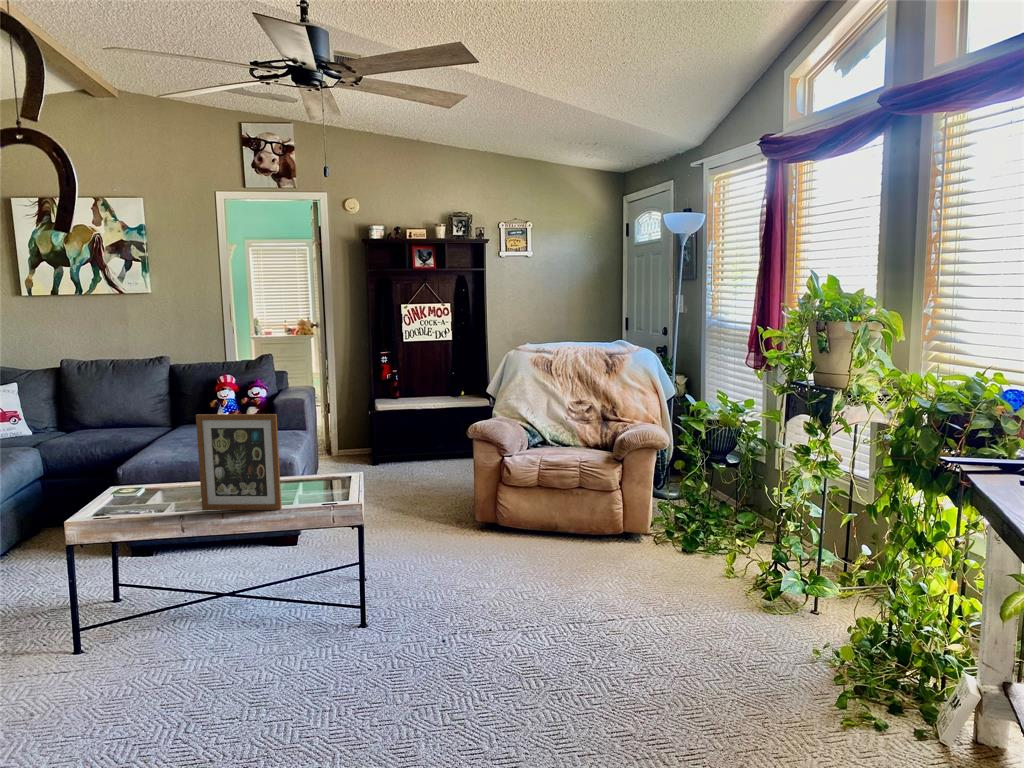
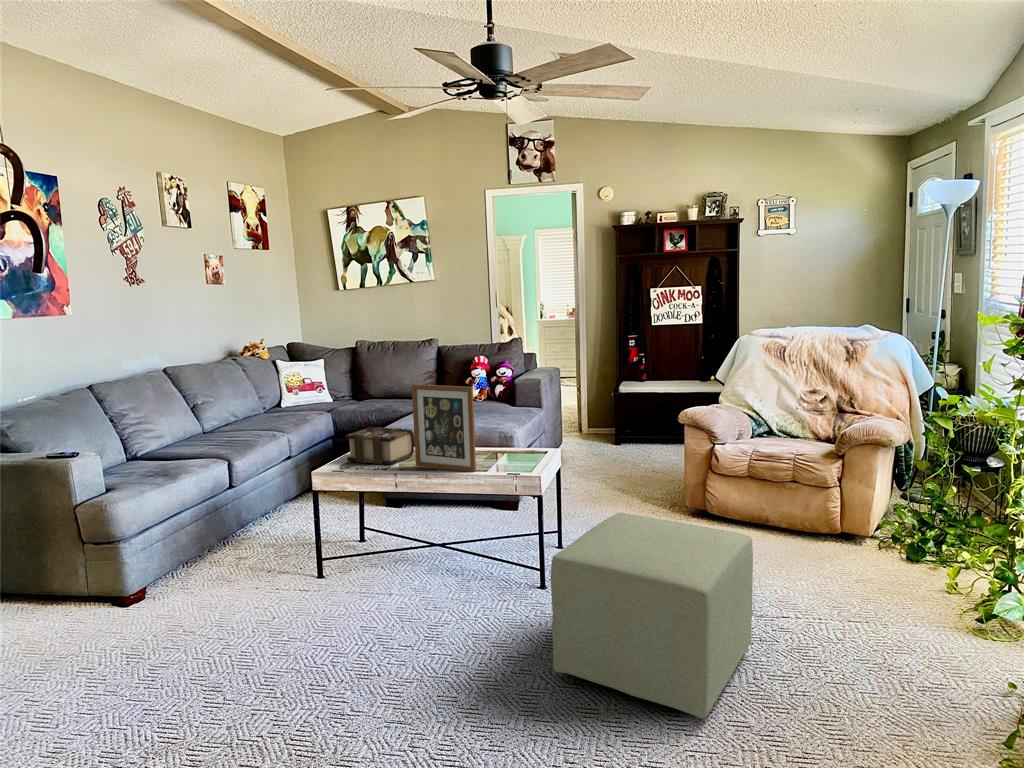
book: none [99,468,189,514] -> present [345,427,414,465]
ottoman: none [414,535,590,725] -> present [551,513,753,718]

